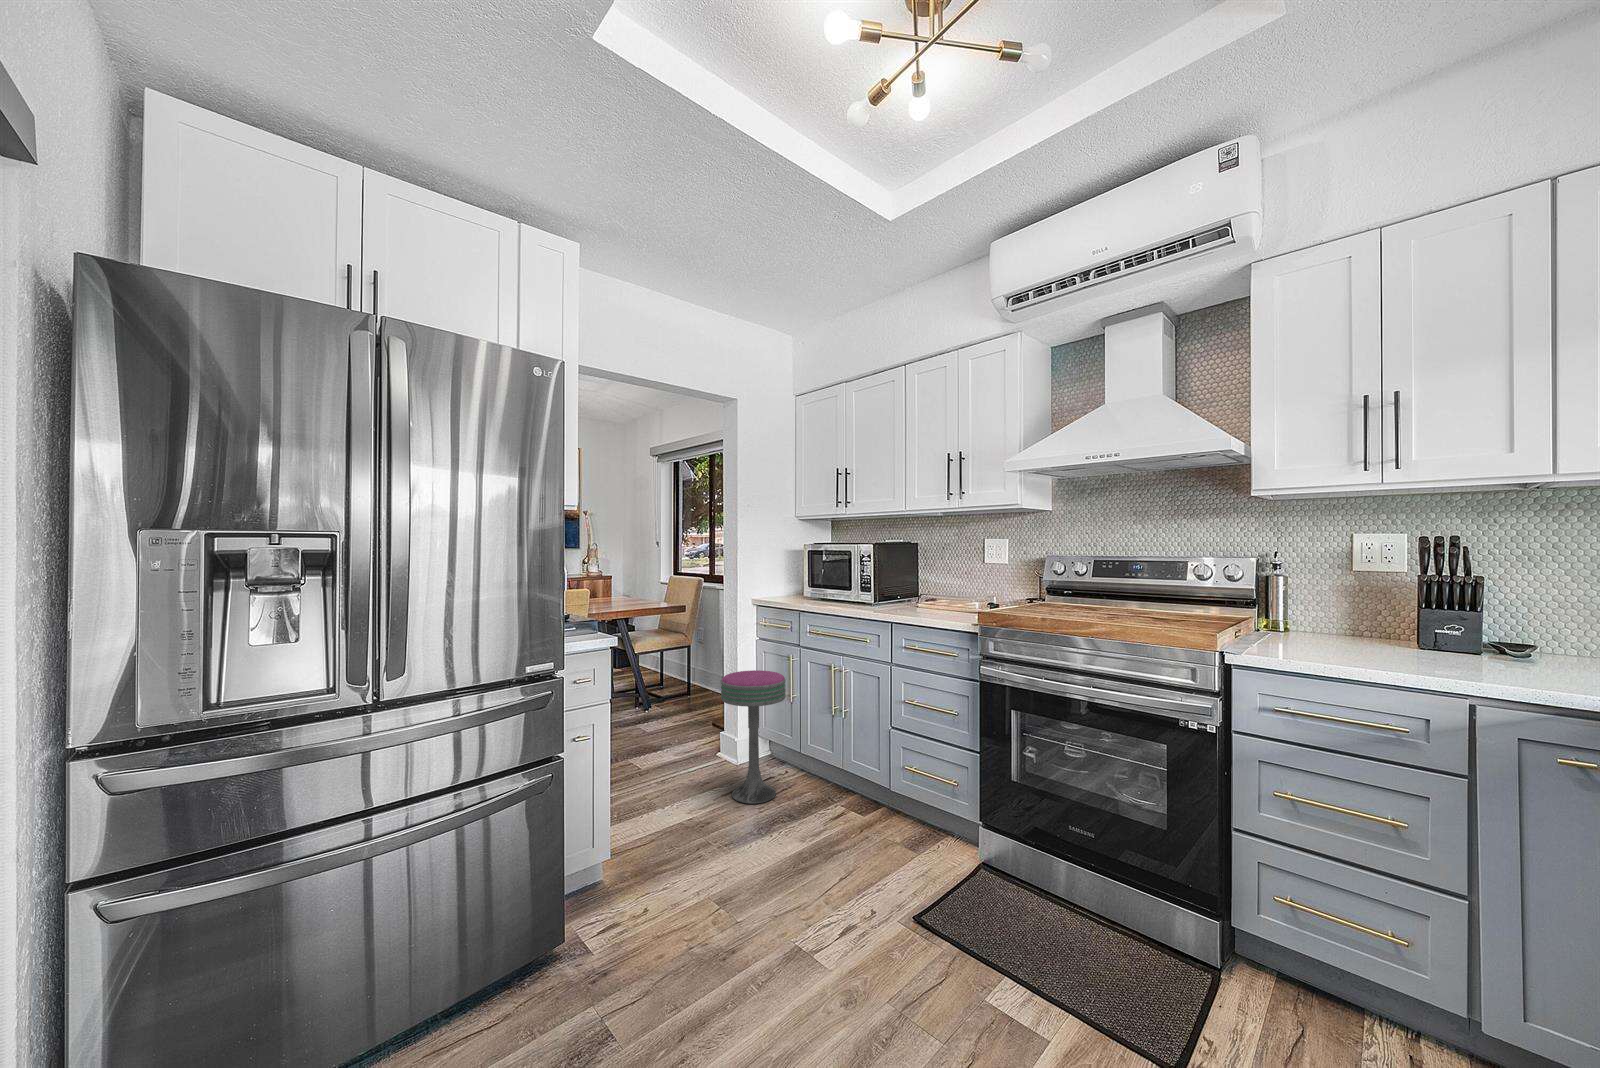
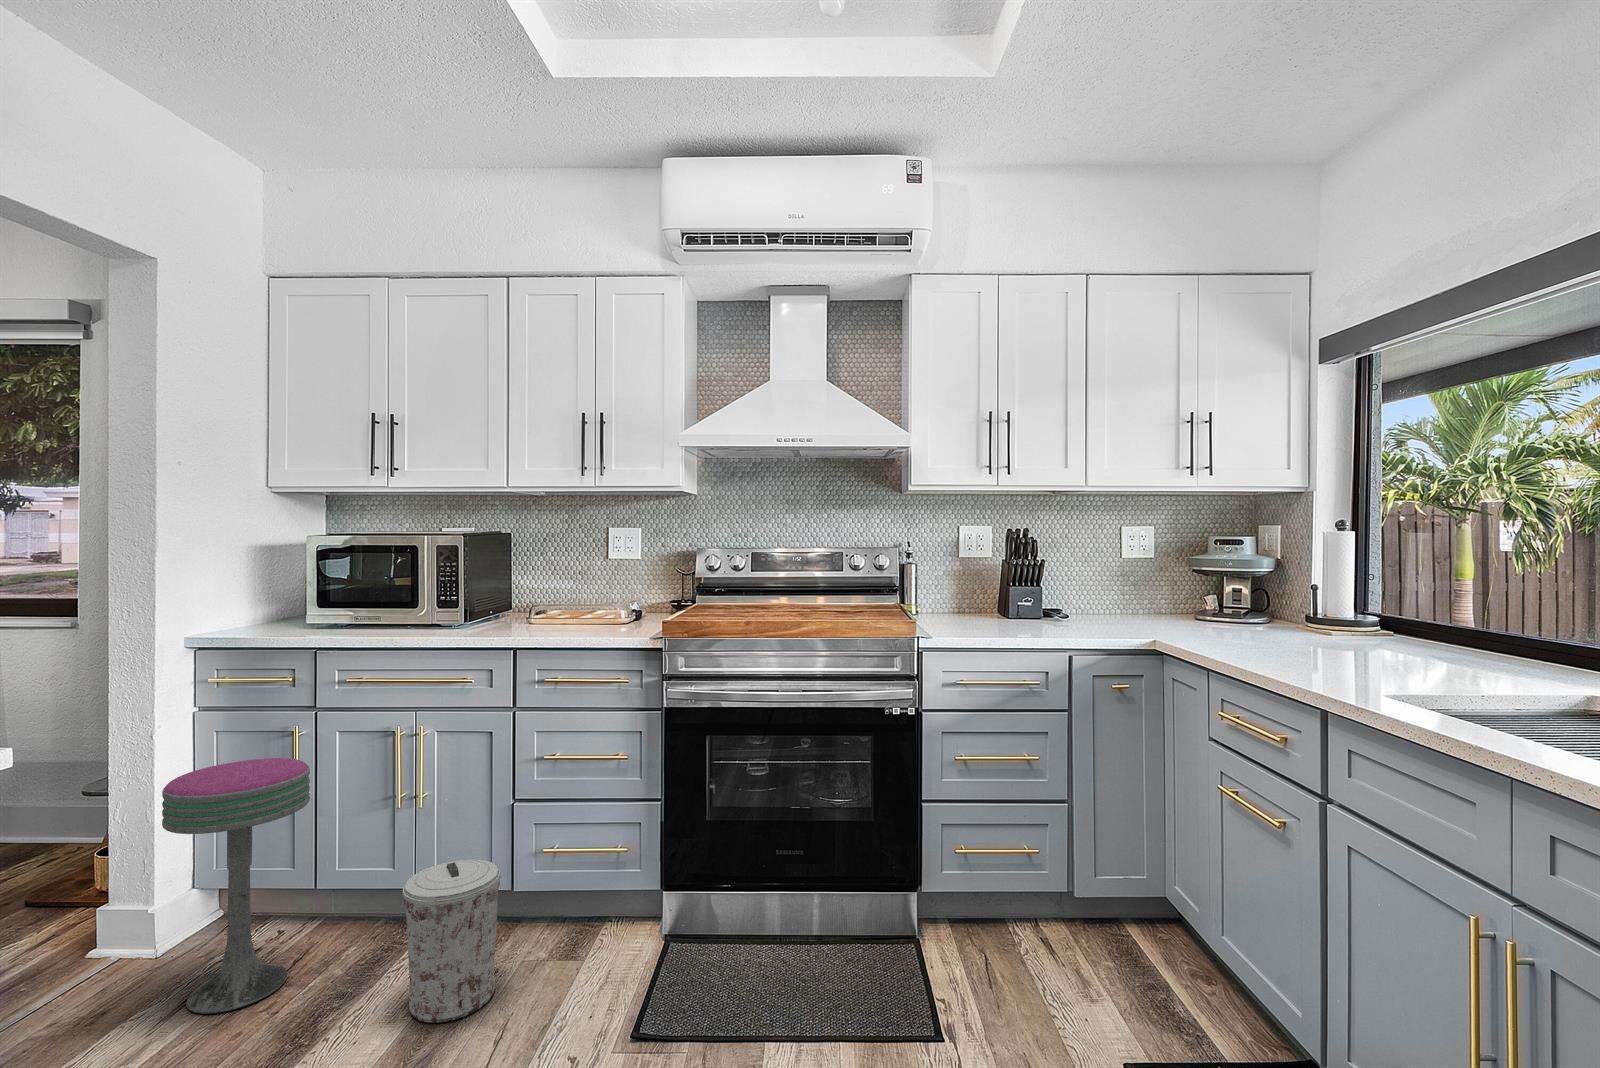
trash can: none [808,756,864,855] -> present [403,859,501,1023]

